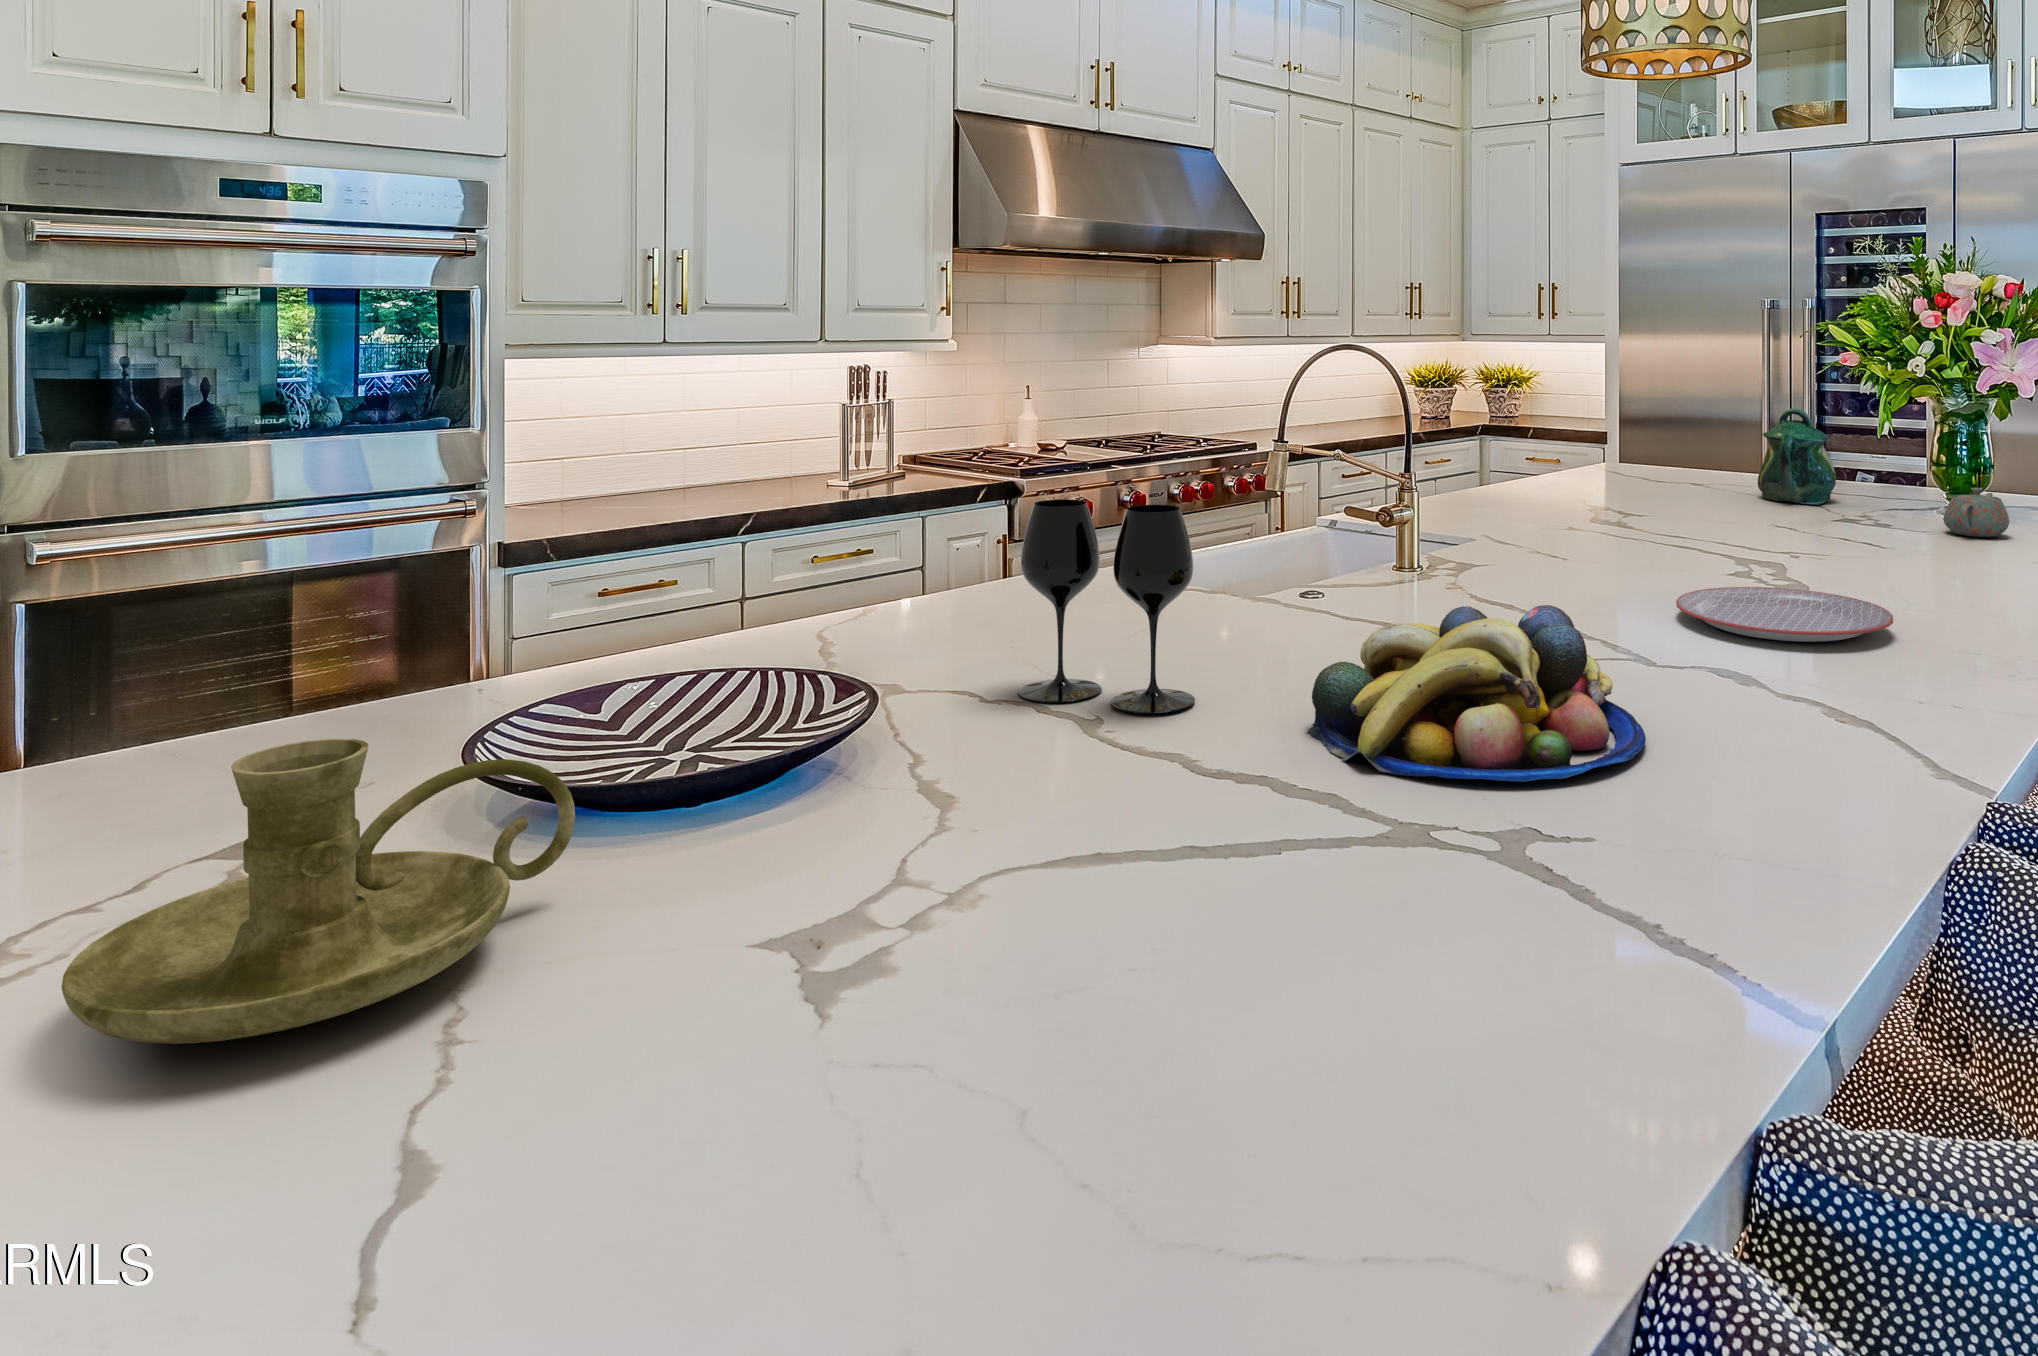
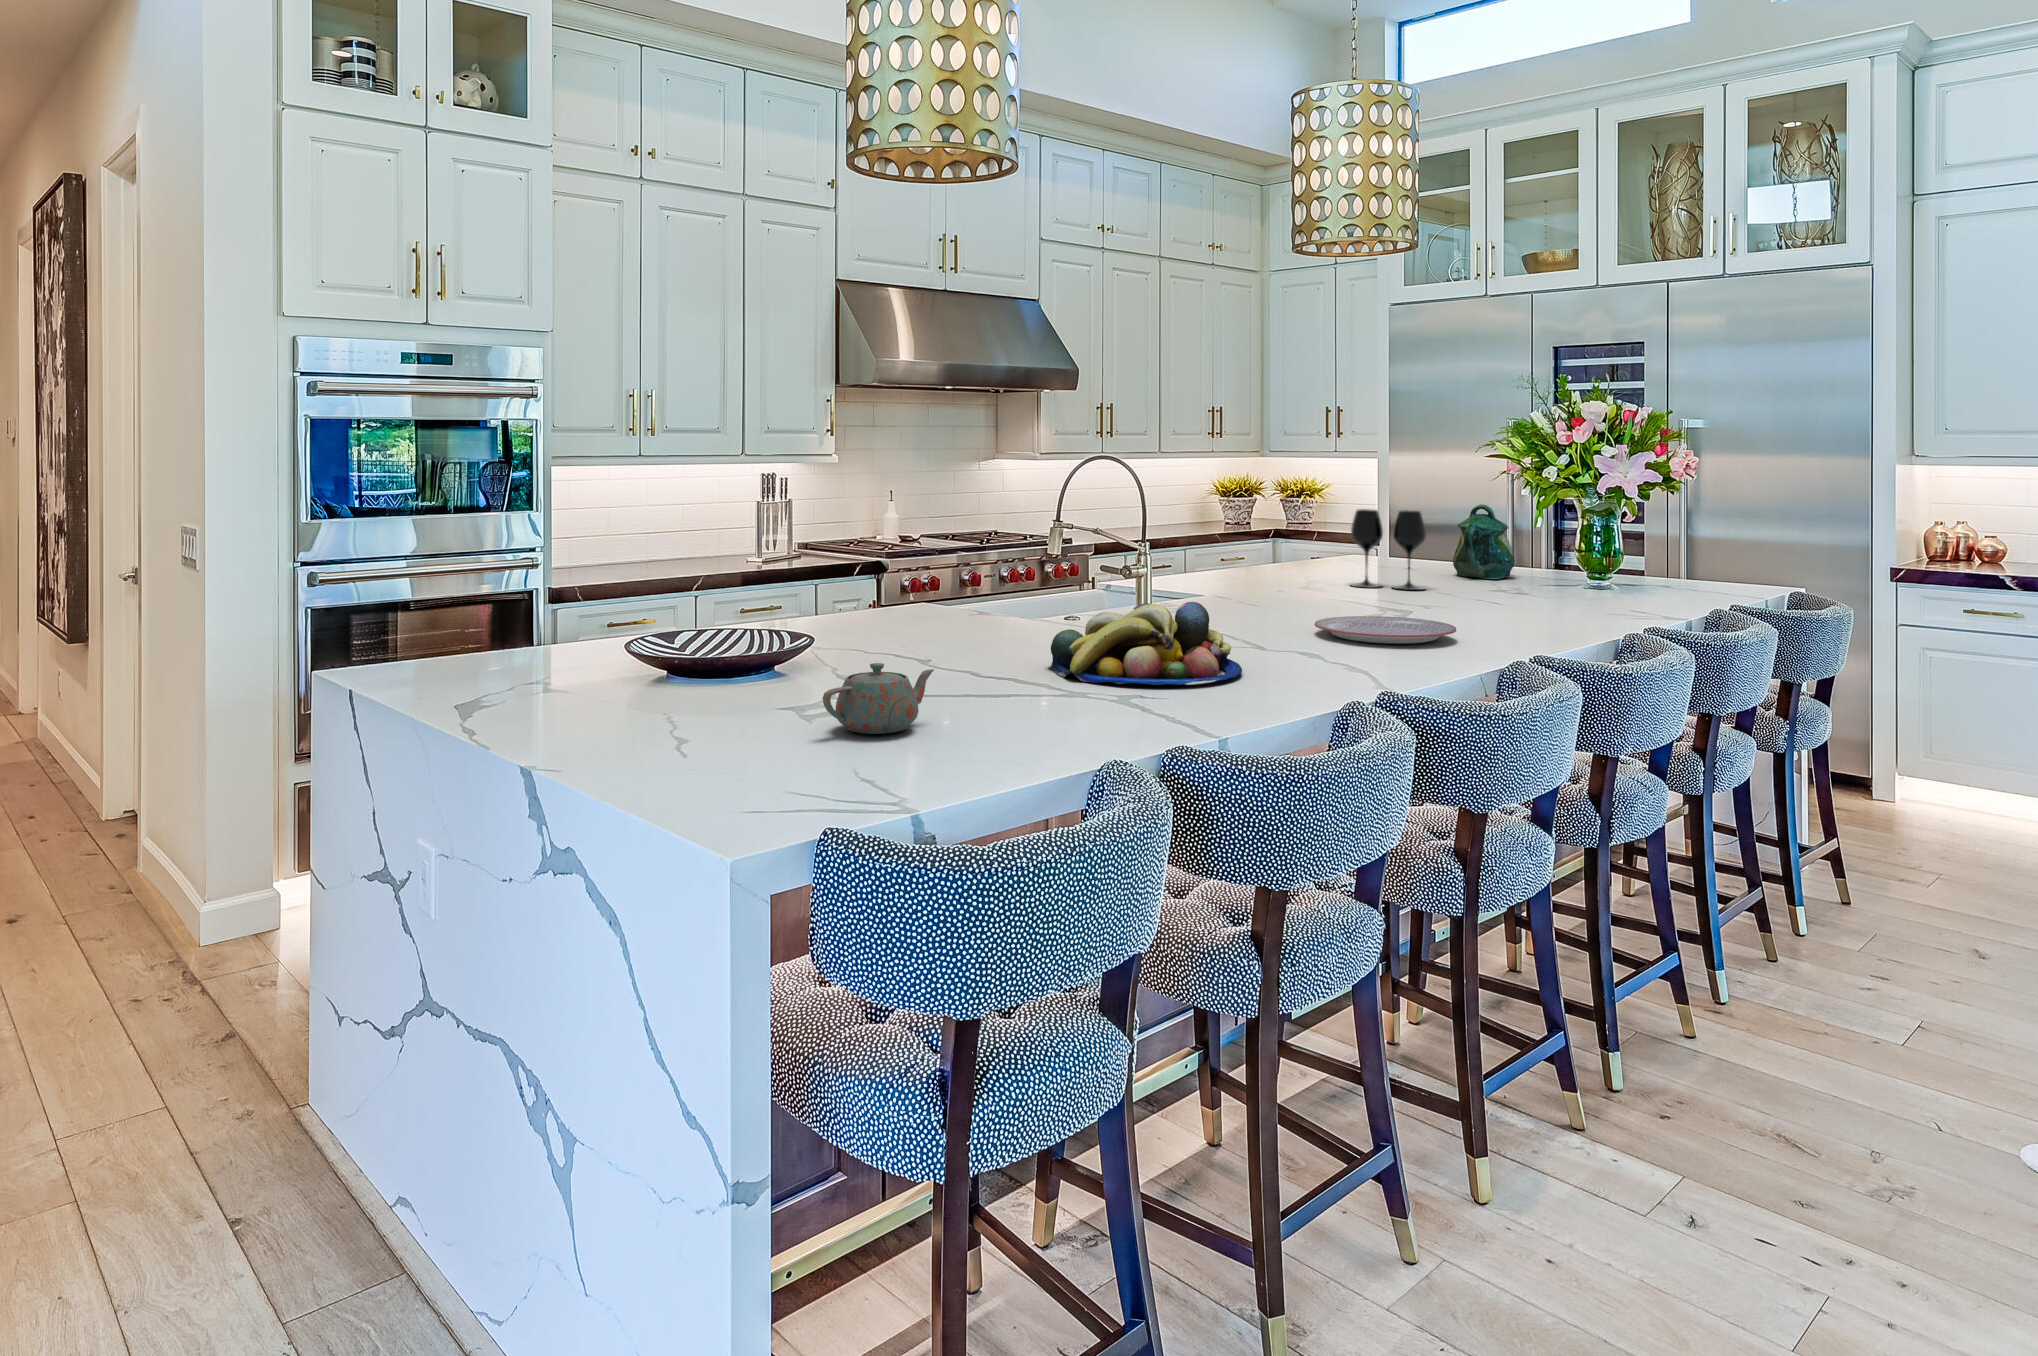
teapot: present [1943,488,2009,537] -> present [823,663,934,734]
wine glass: present [1019,499,1195,713] -> present [1351,509,1426,590]
candle holder: present [62,738,575,1044] -> none [509,615,685,722]

